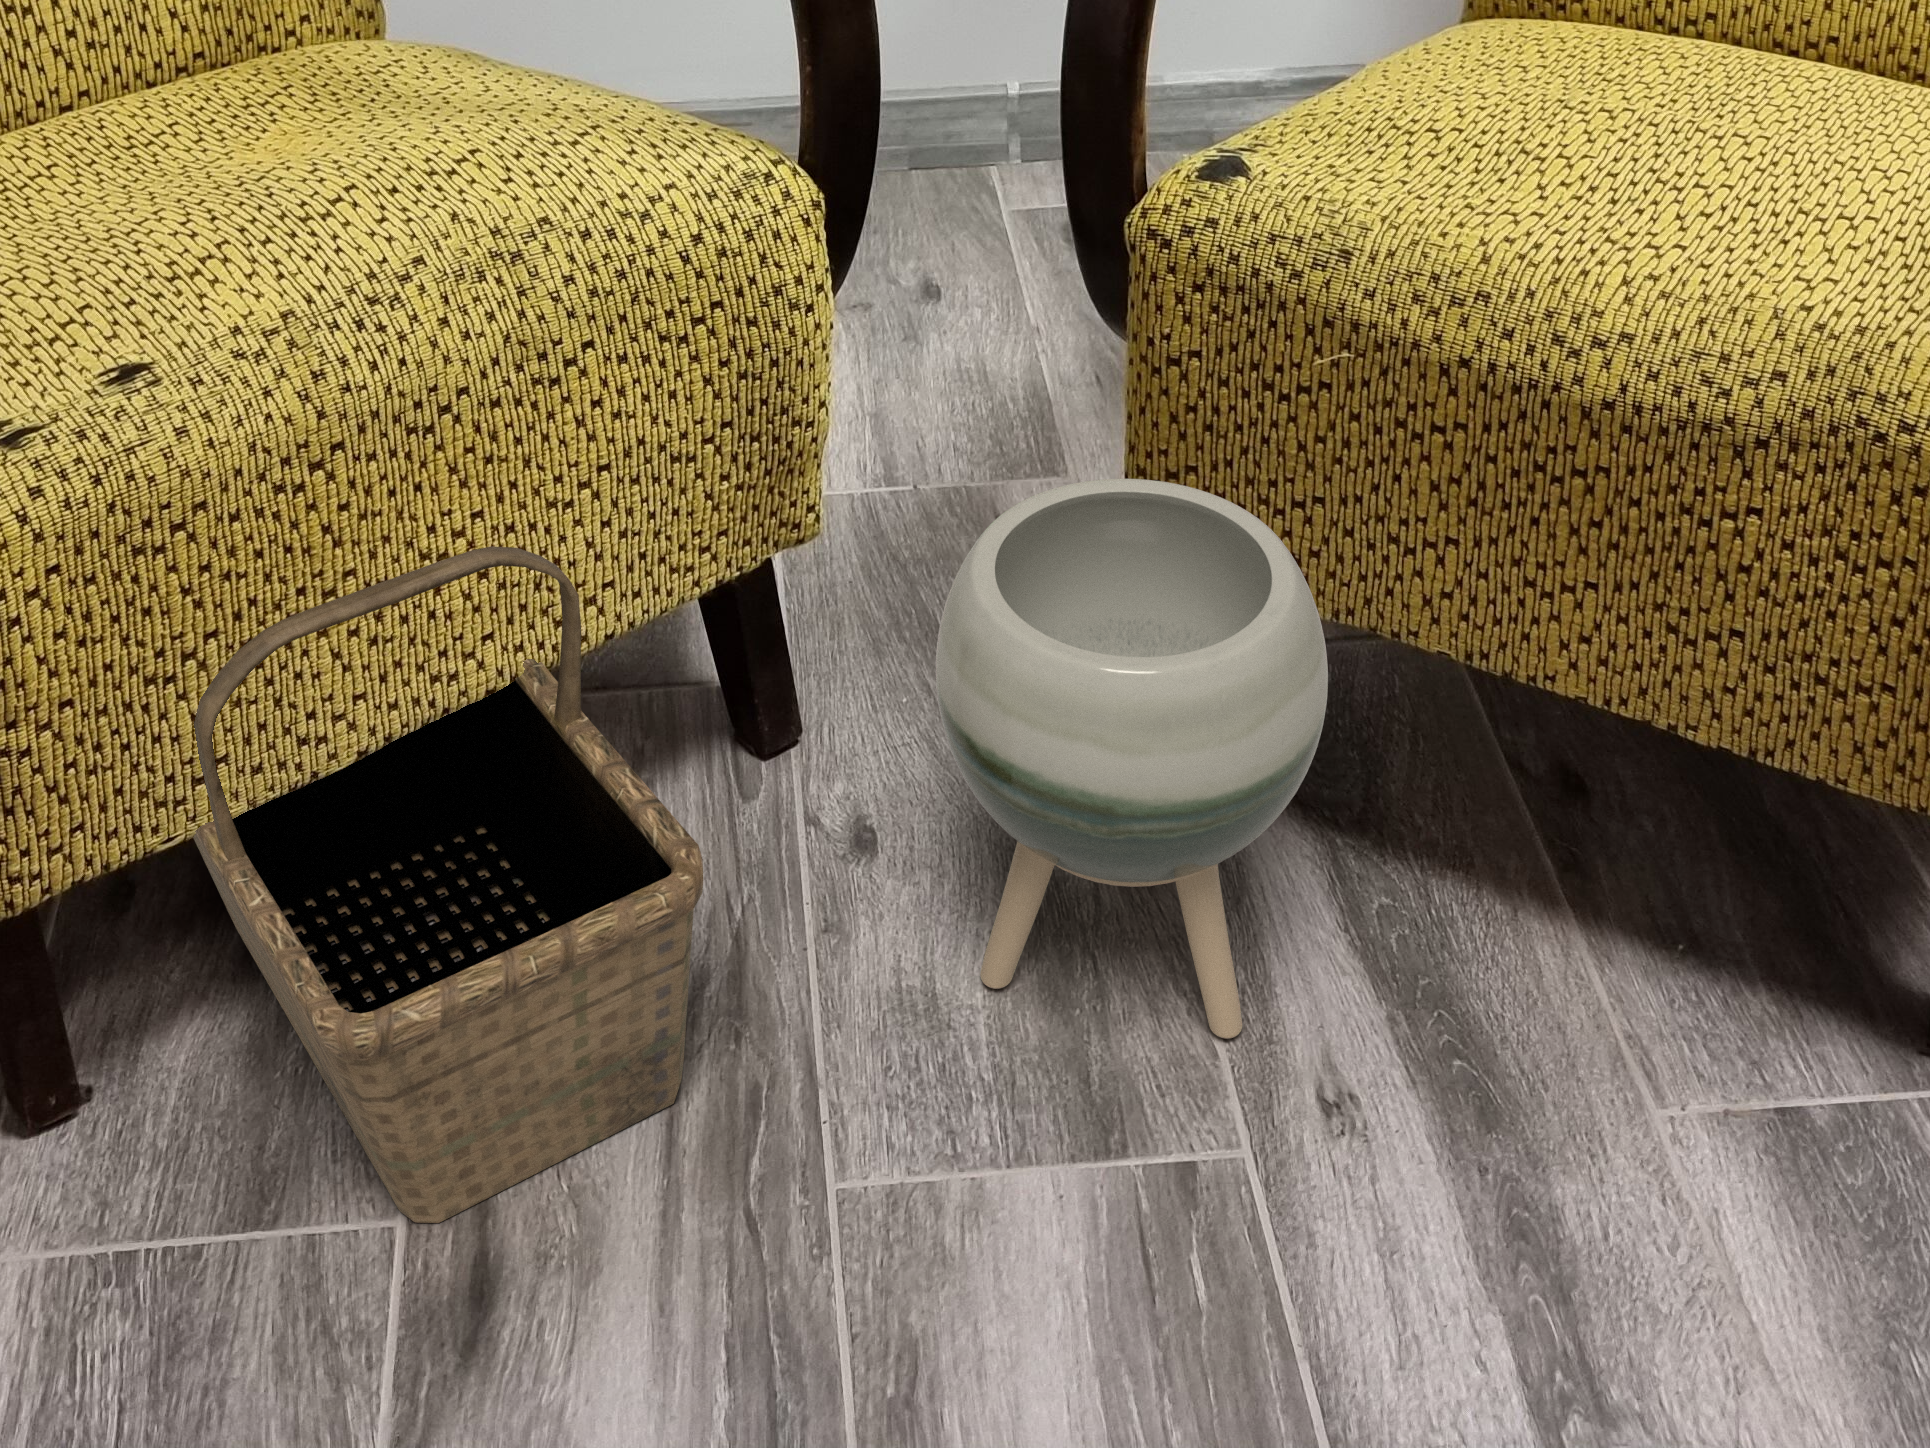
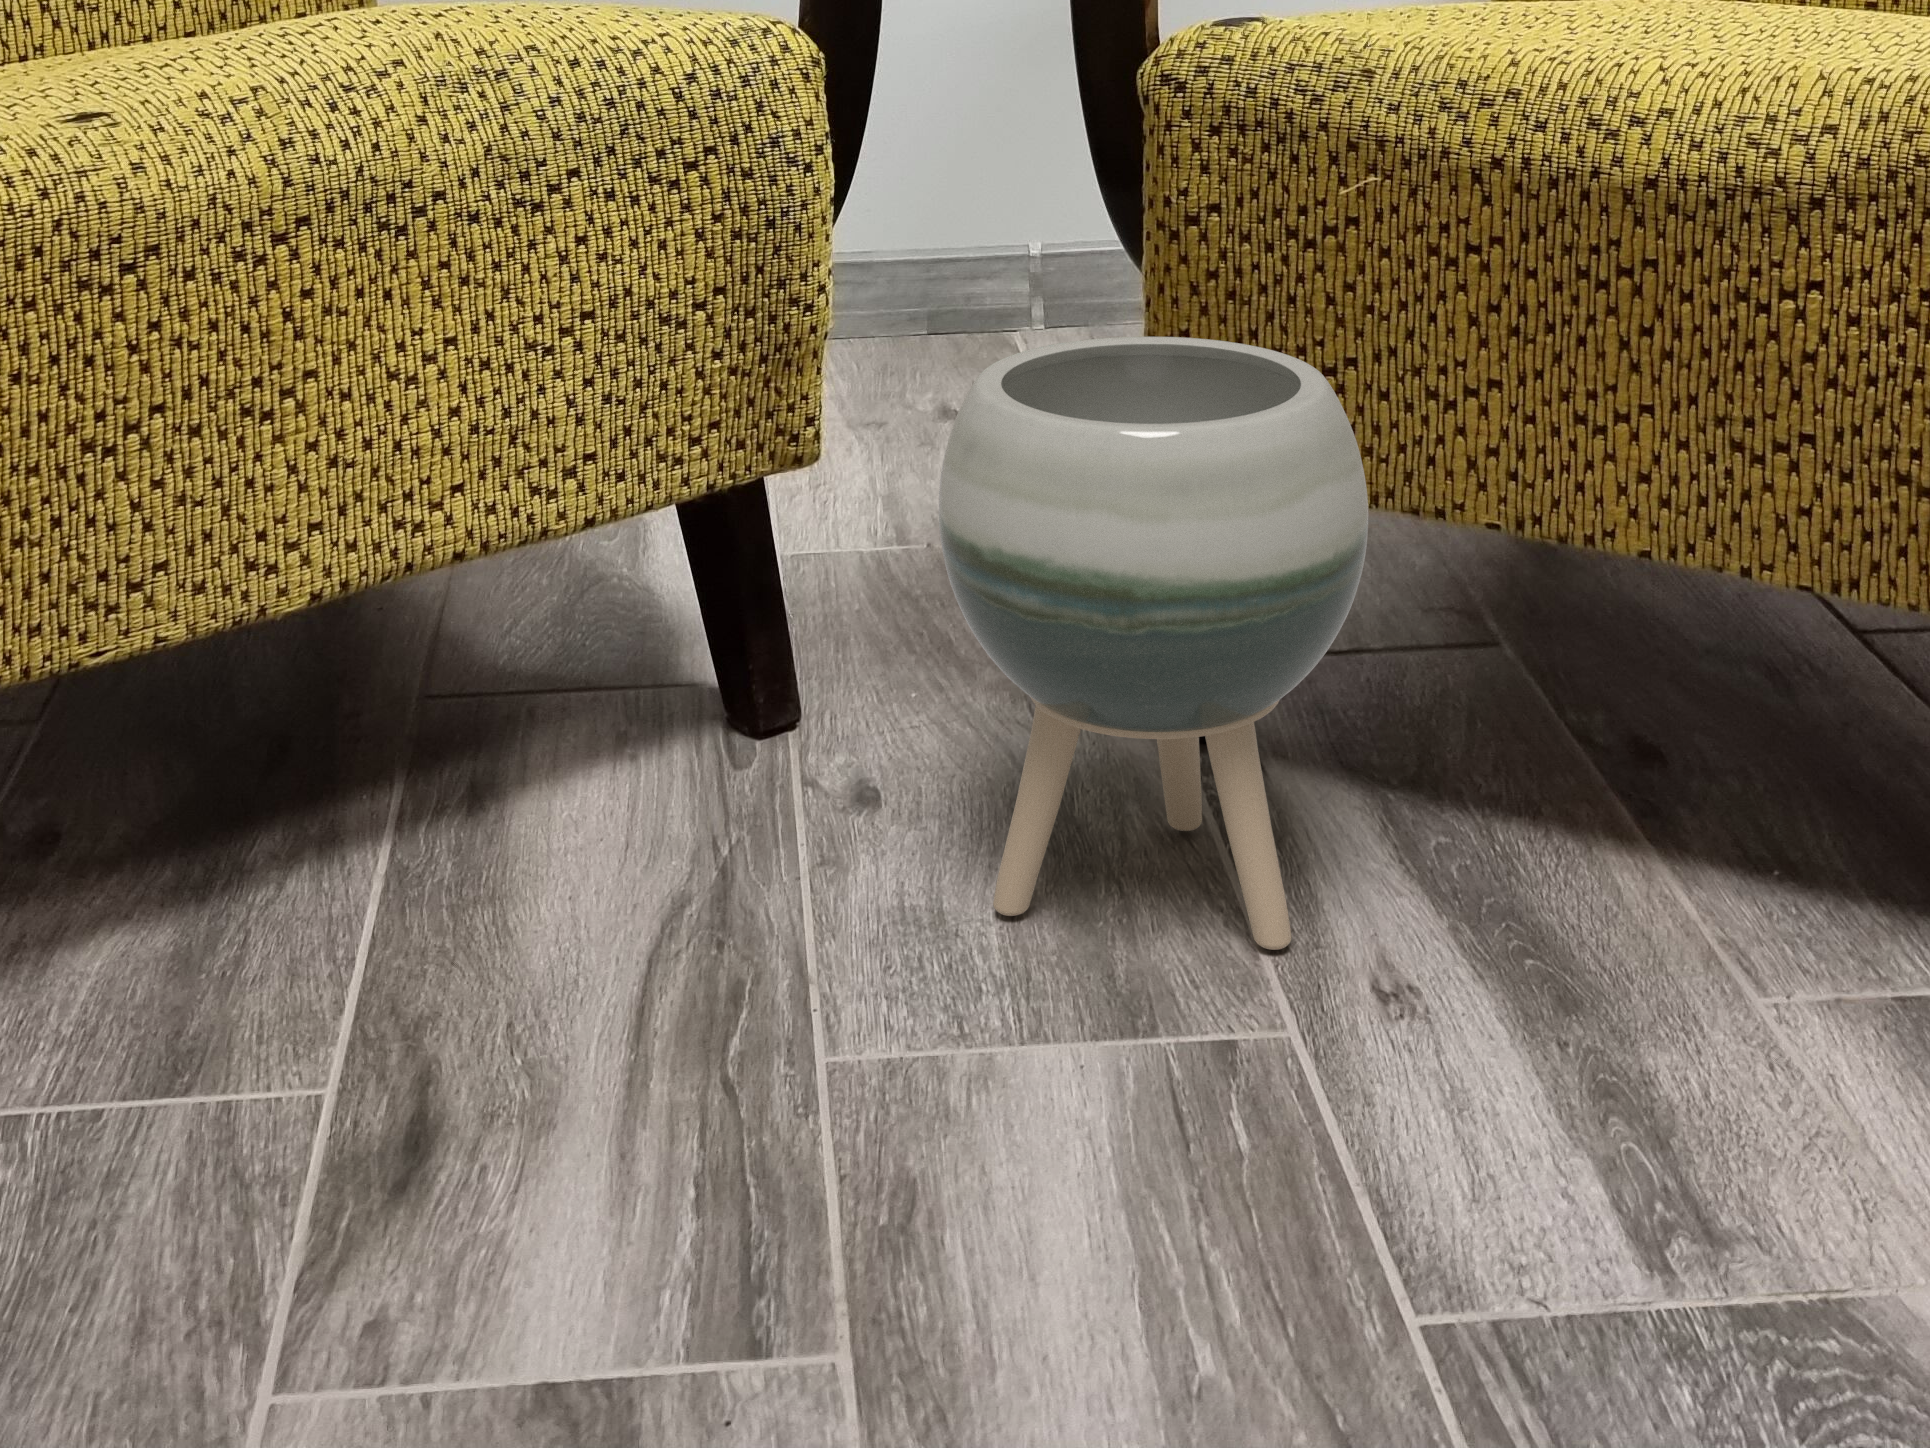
basket: present [193,546,703,1223] -> none [72,362,678,1092]

